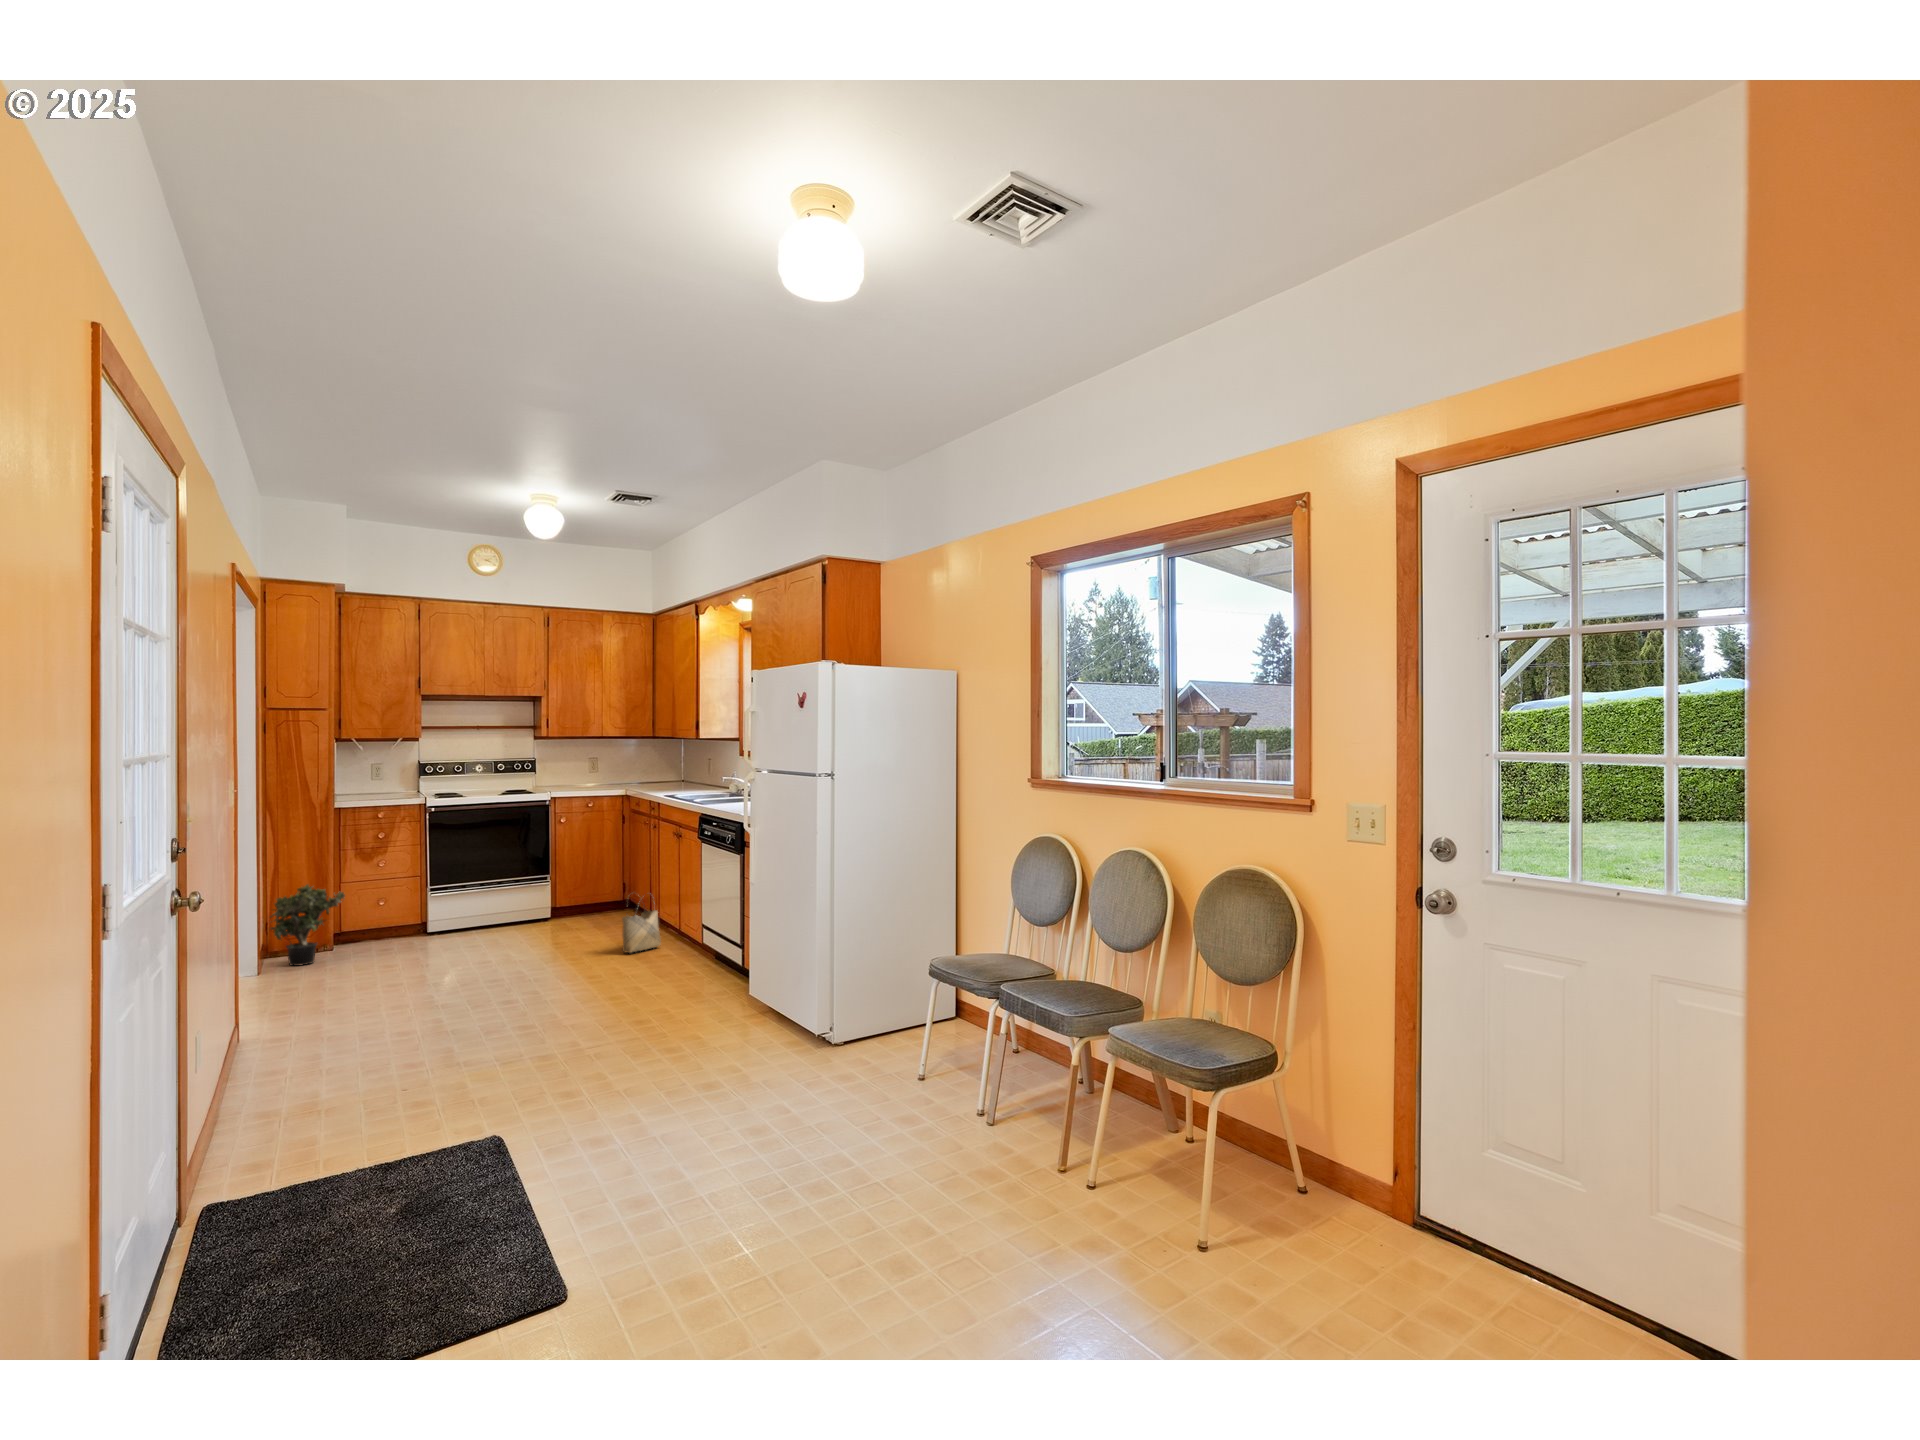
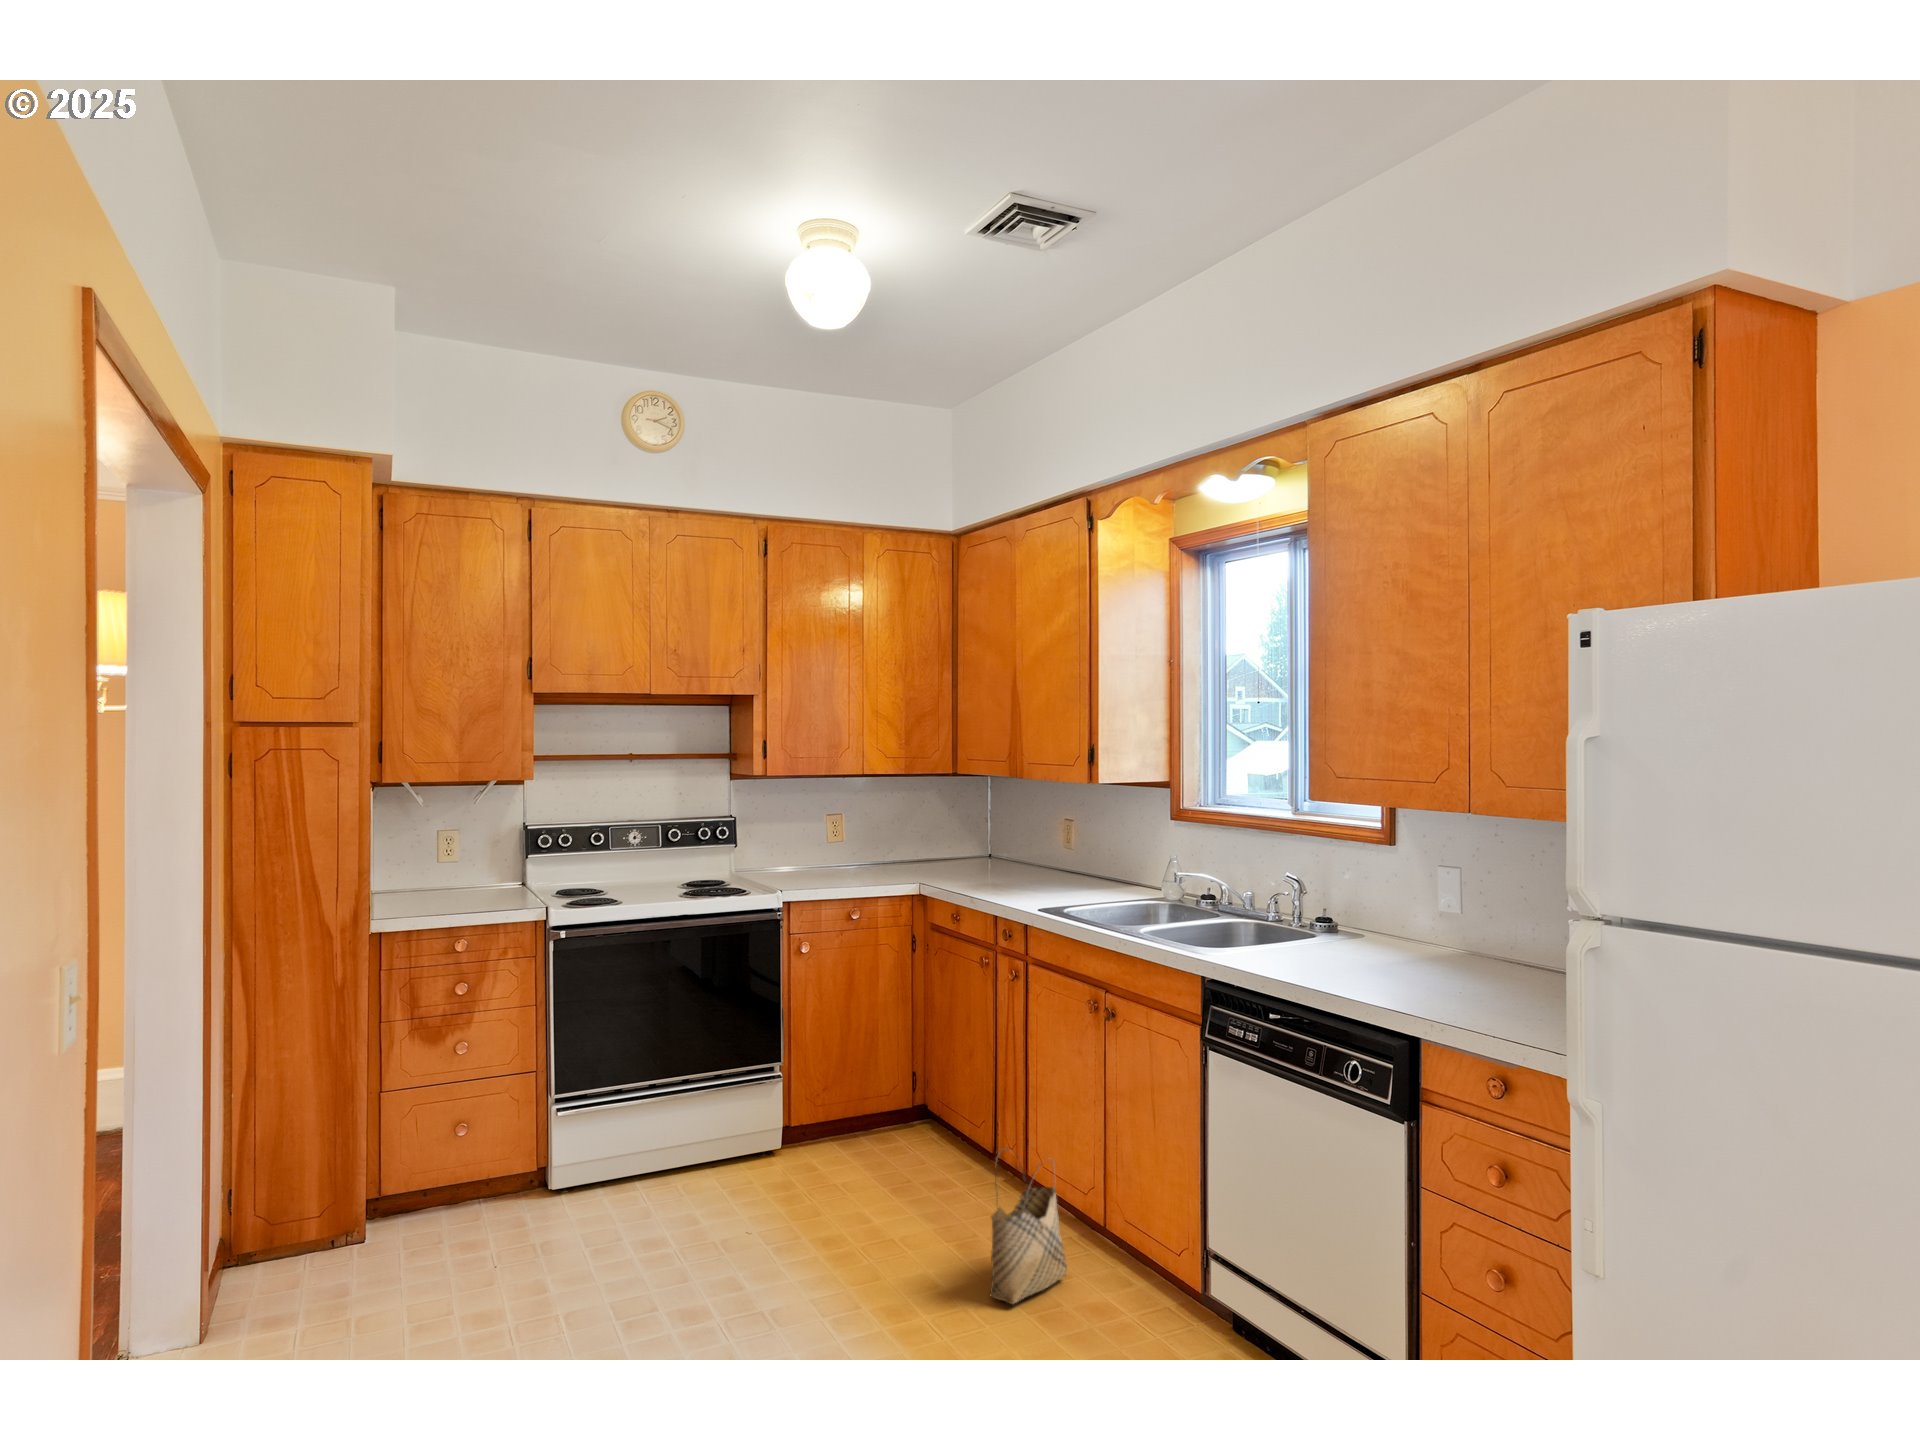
potted plant: present [270,885,345,966] -> none [229,1115,389,1305]

